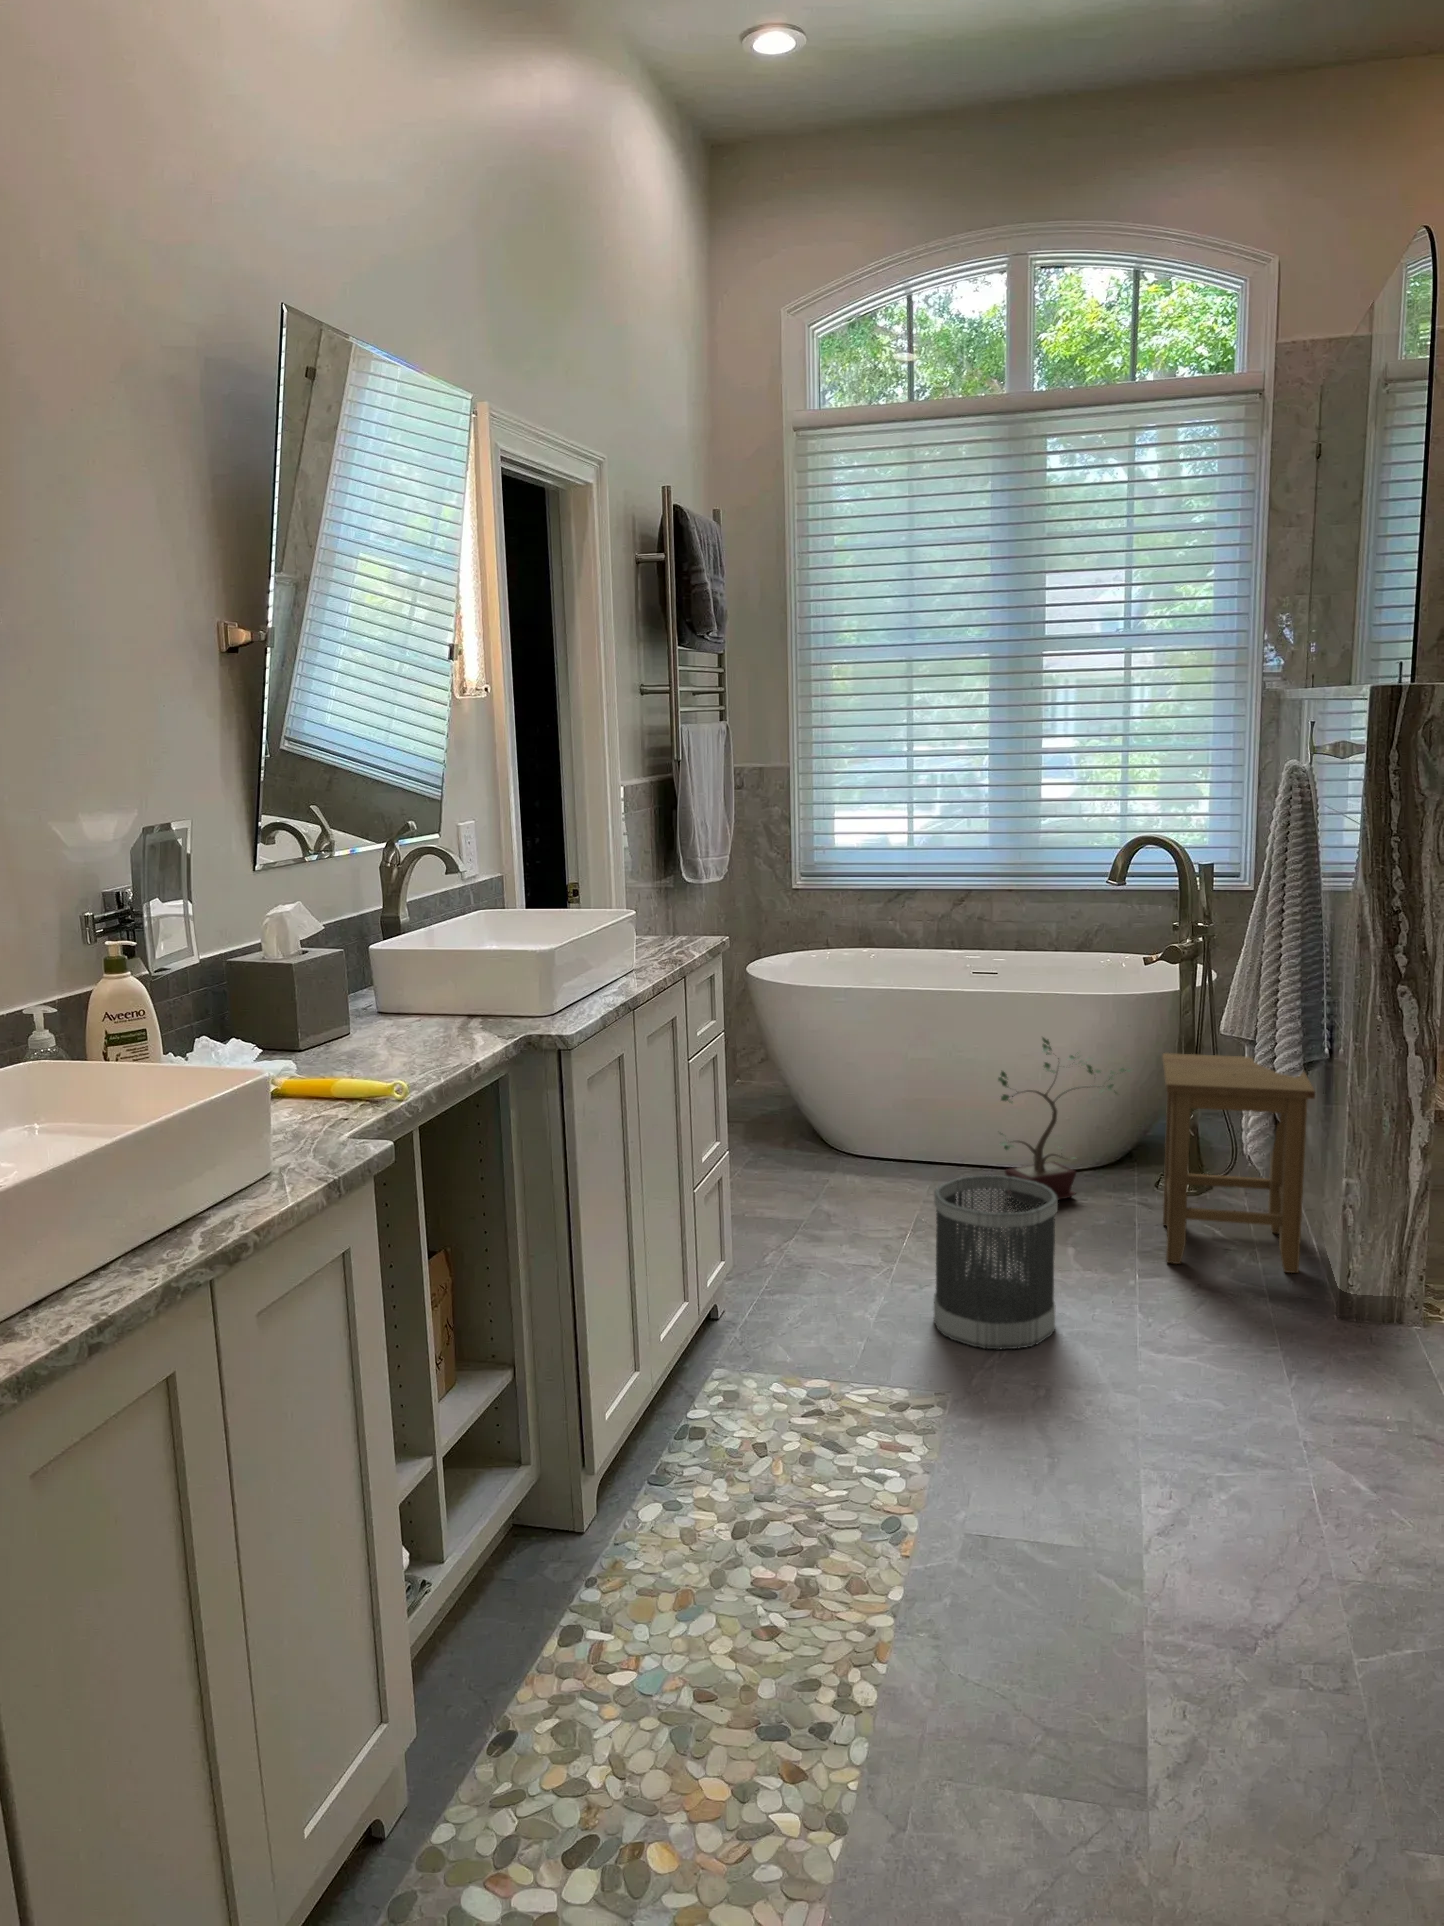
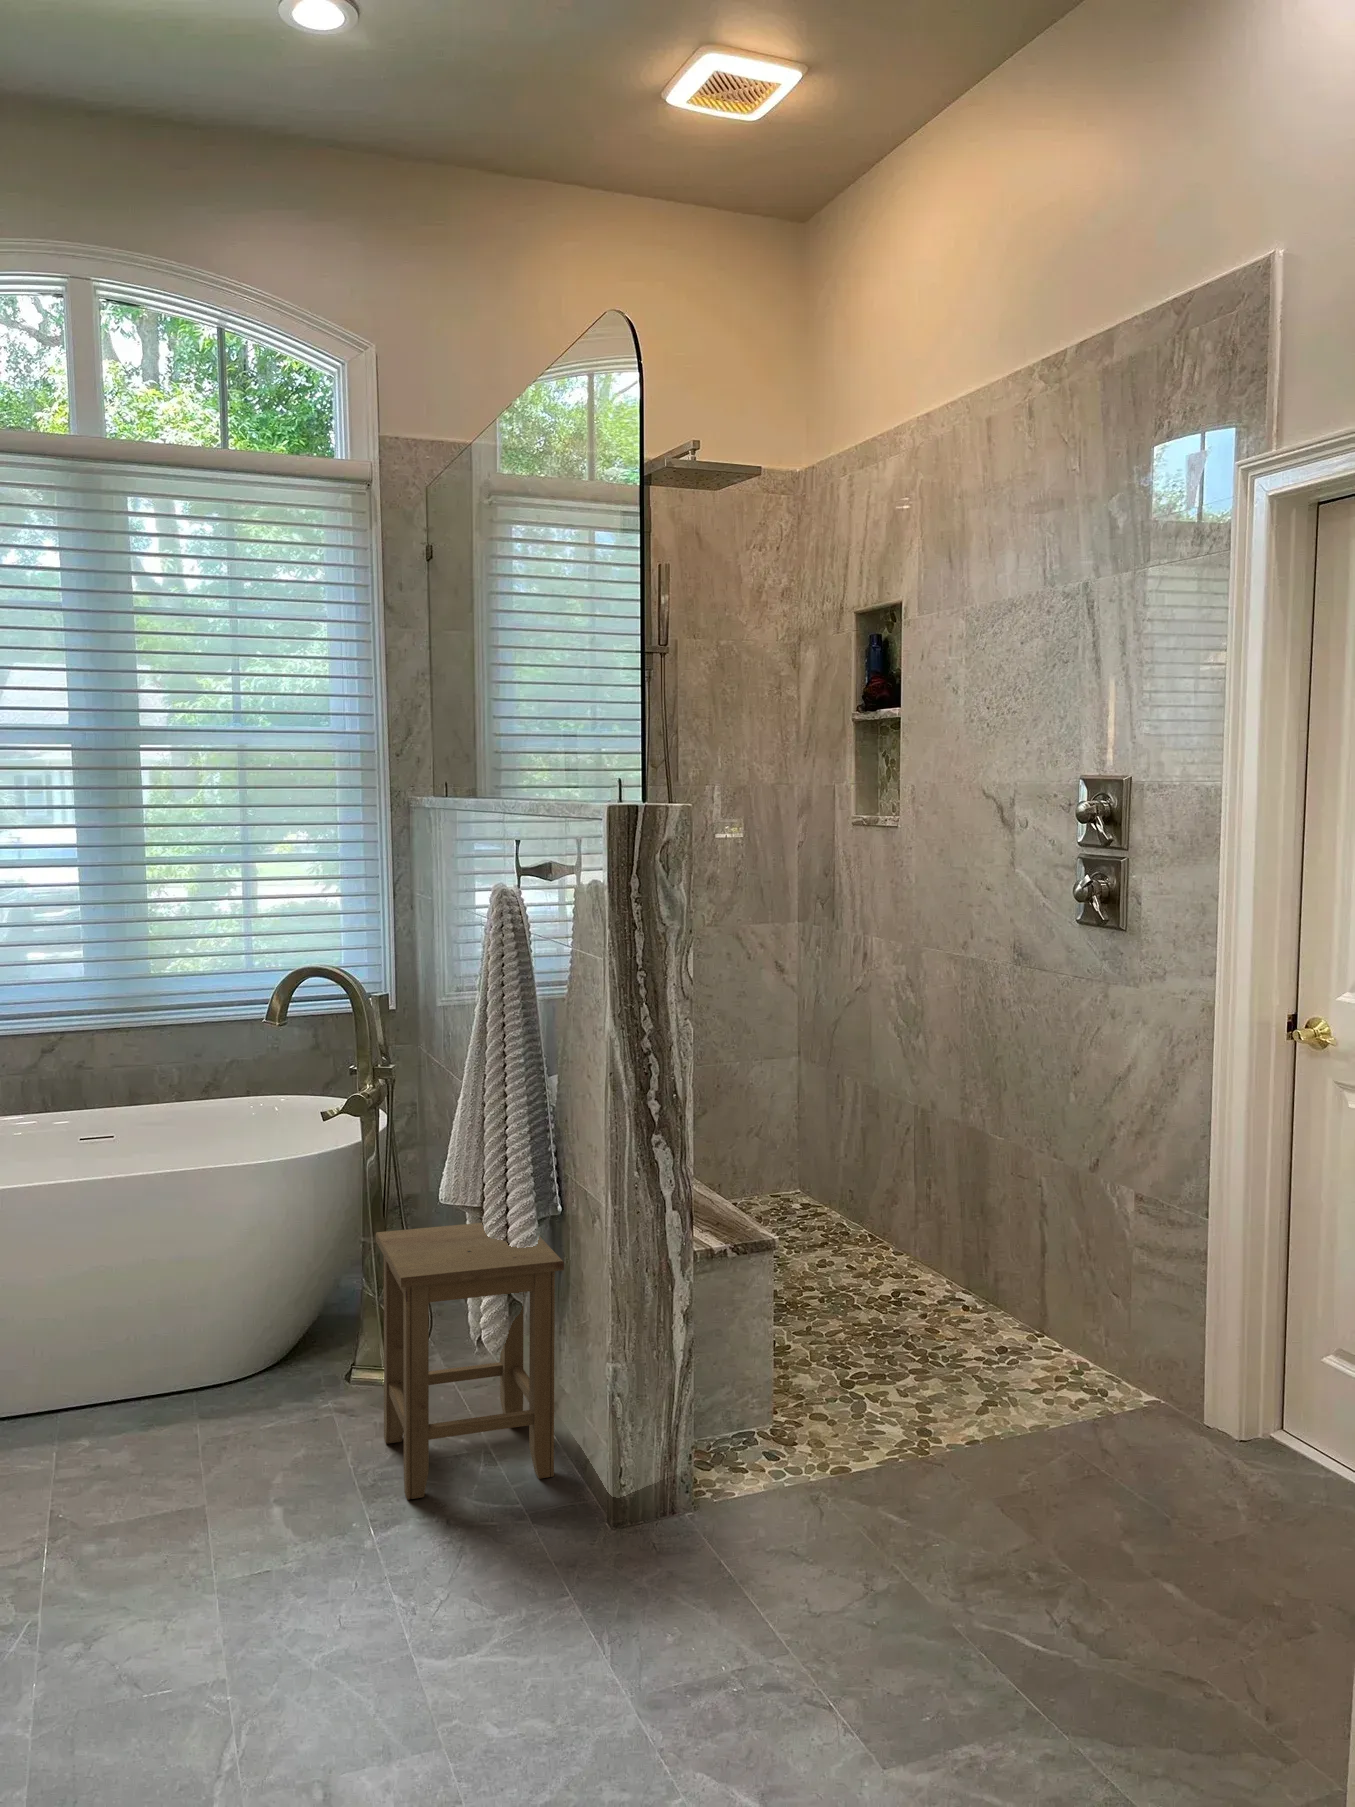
potted plant: present [998,1038,1132,1204] -> none [168,1226,332,1452]
wastebasket: present [934,1175,1058,1349] -> none [122,1445,300,1717]

